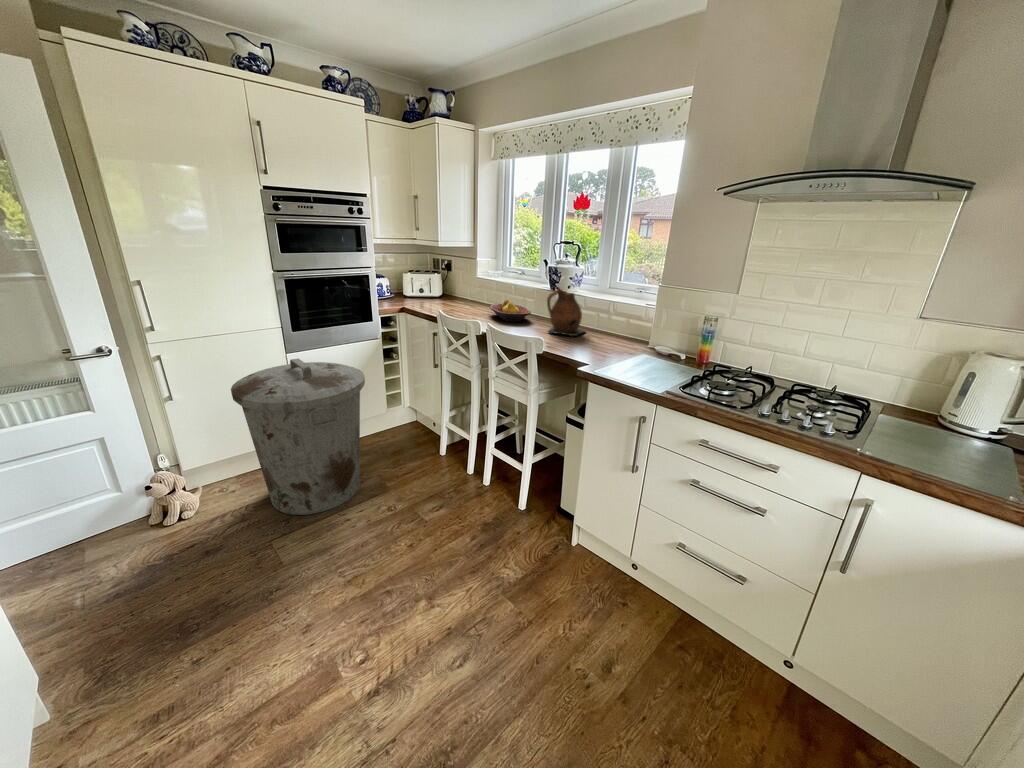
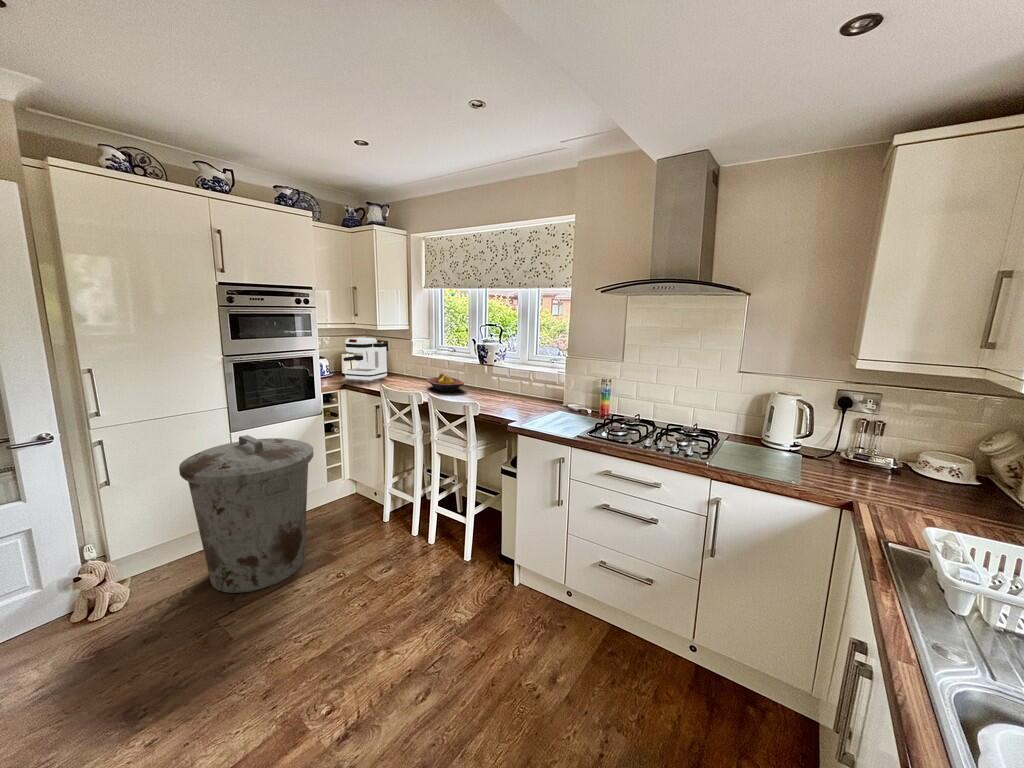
coffee maker: none [403,256,449,304] -> present [344,338,387,381]
ceramic pitcher: present [547,287,584,336] -> none [478,360,513,401]

